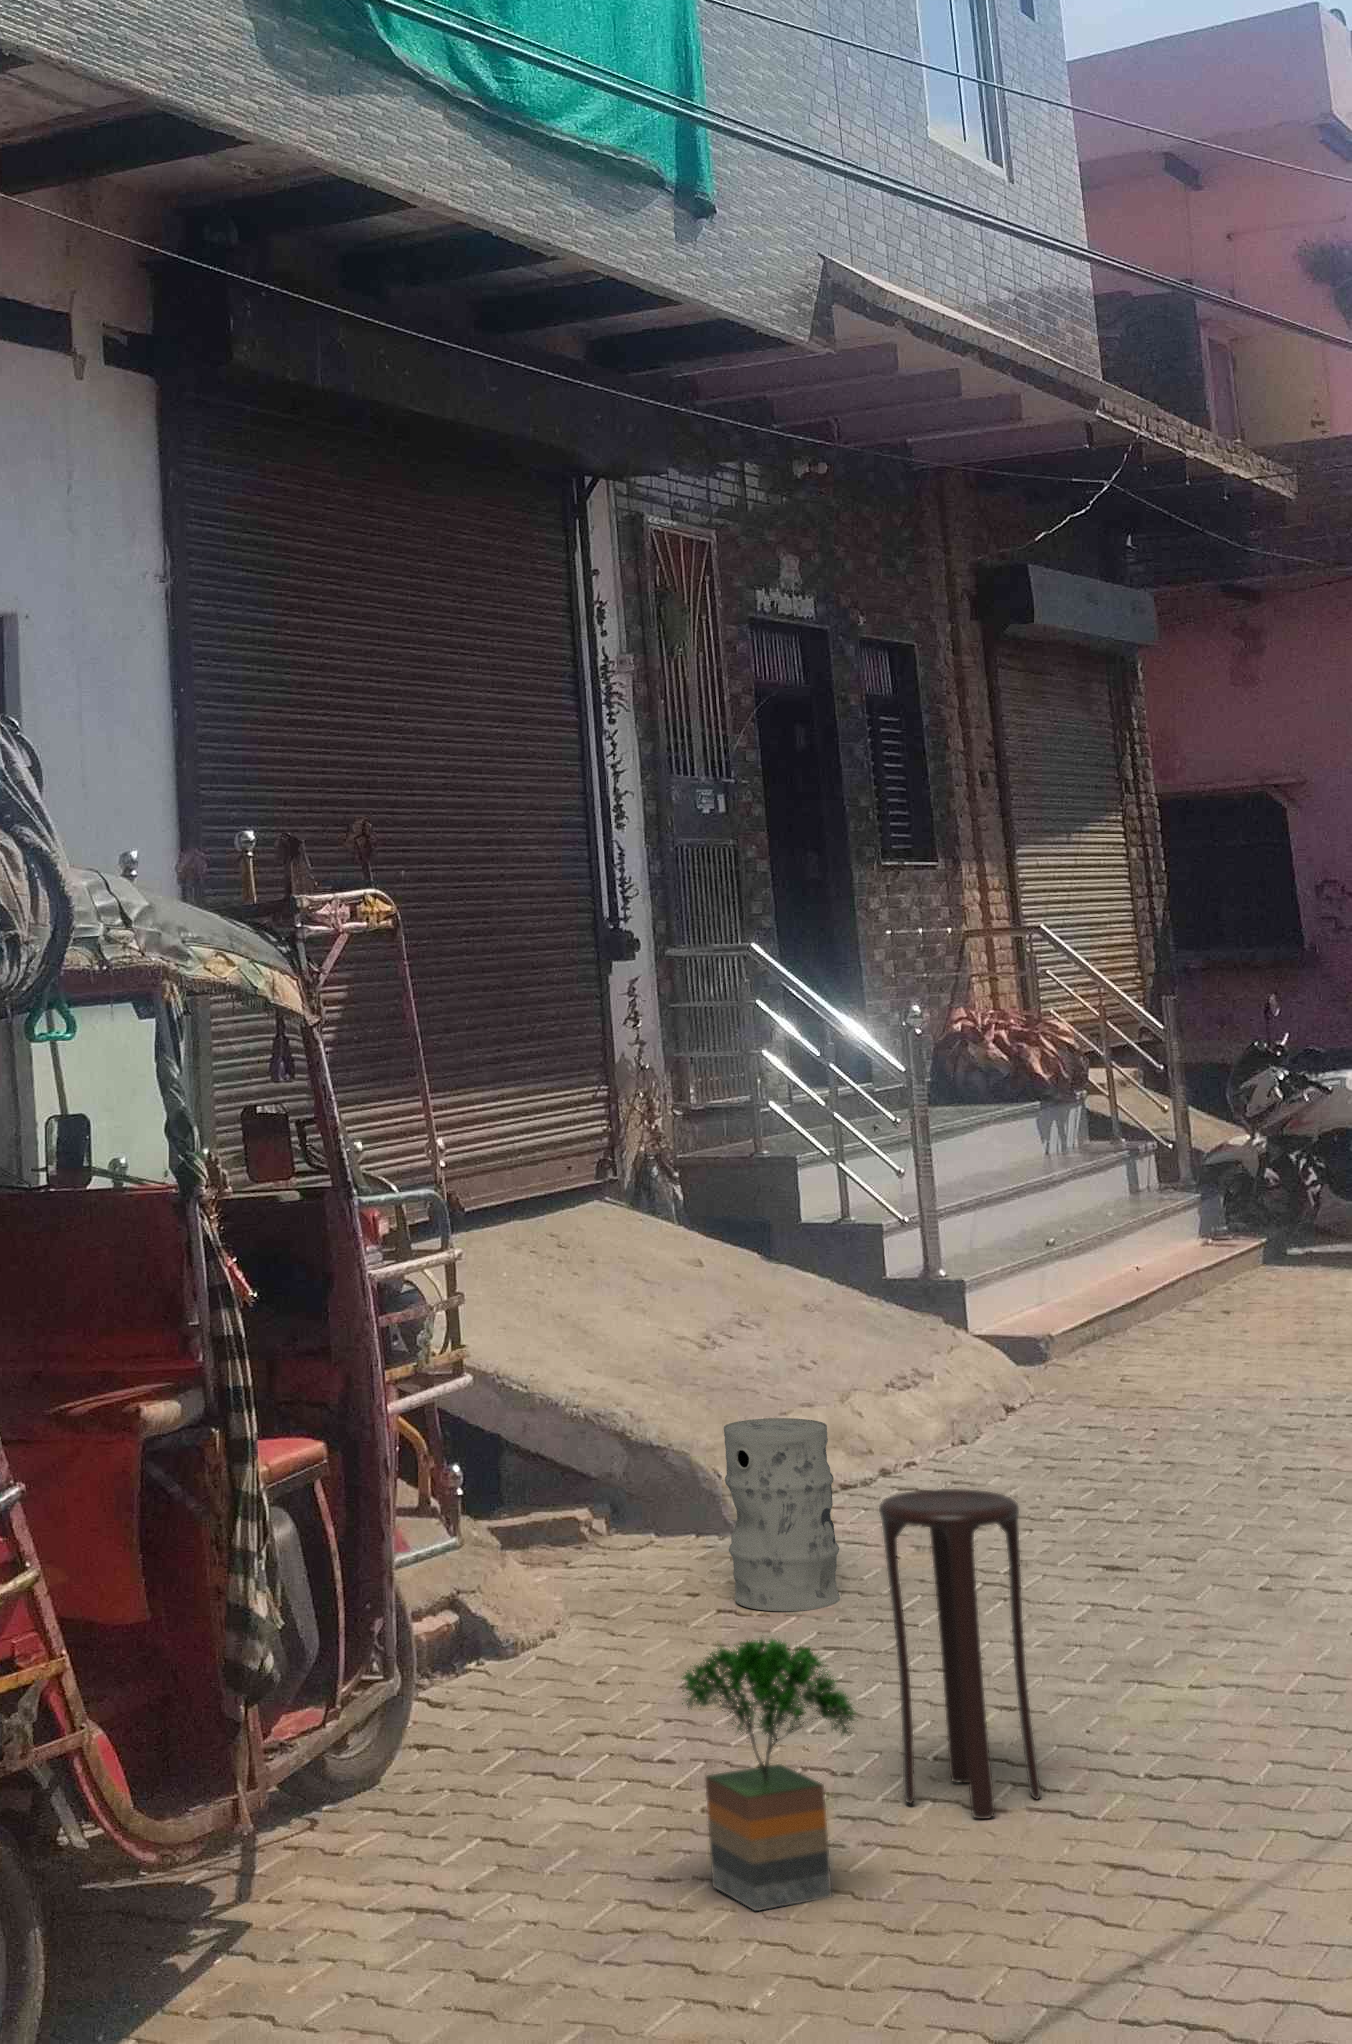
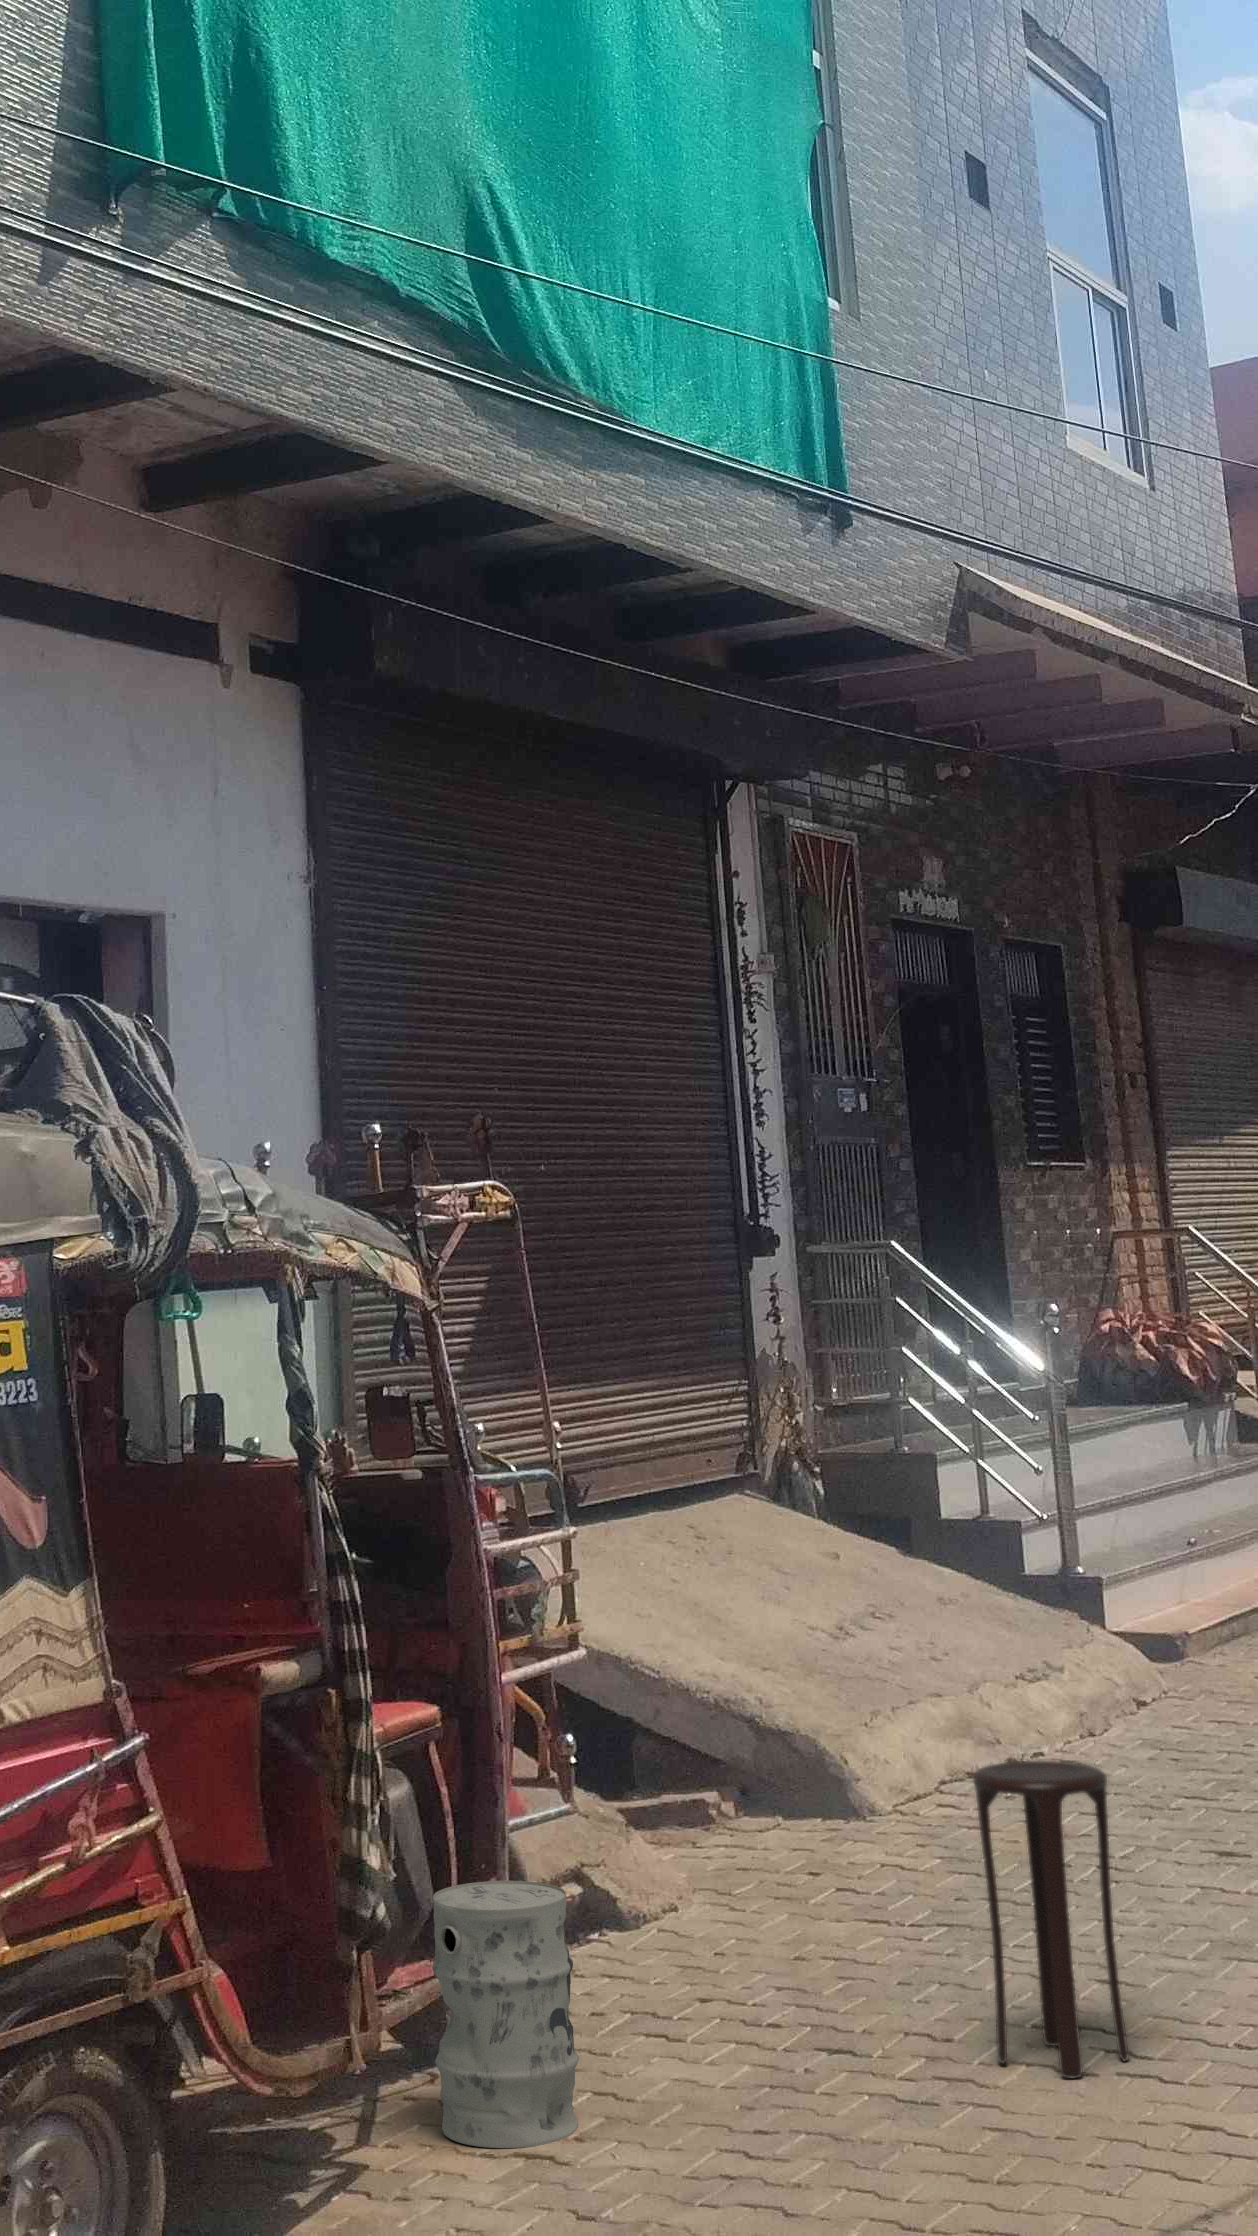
trash can: present [724,1418,840,1611] -> present [432,1881,579,2148]
potted tree: present [681,1639,856,1911] -> none [774,1894,945,2158]

